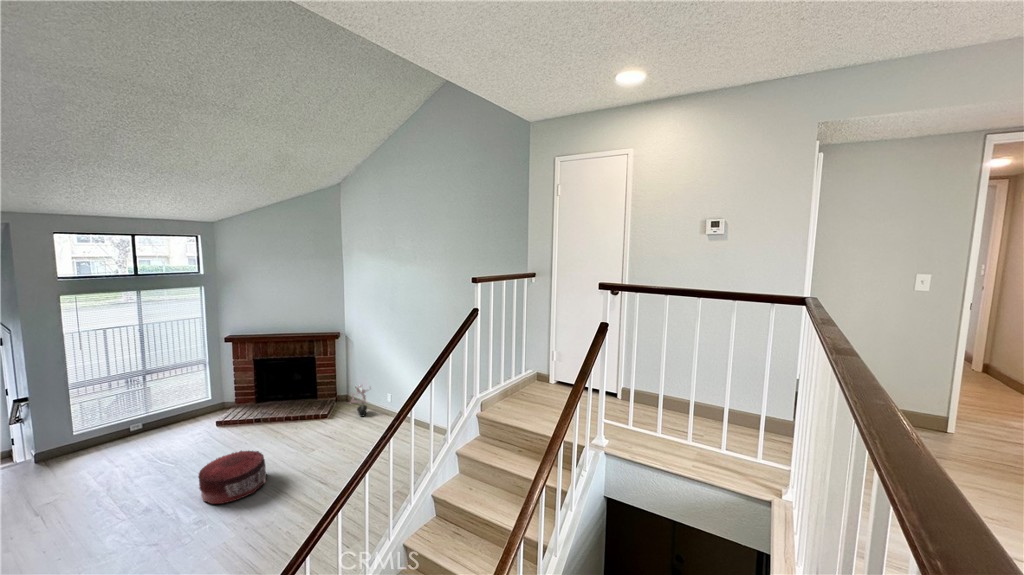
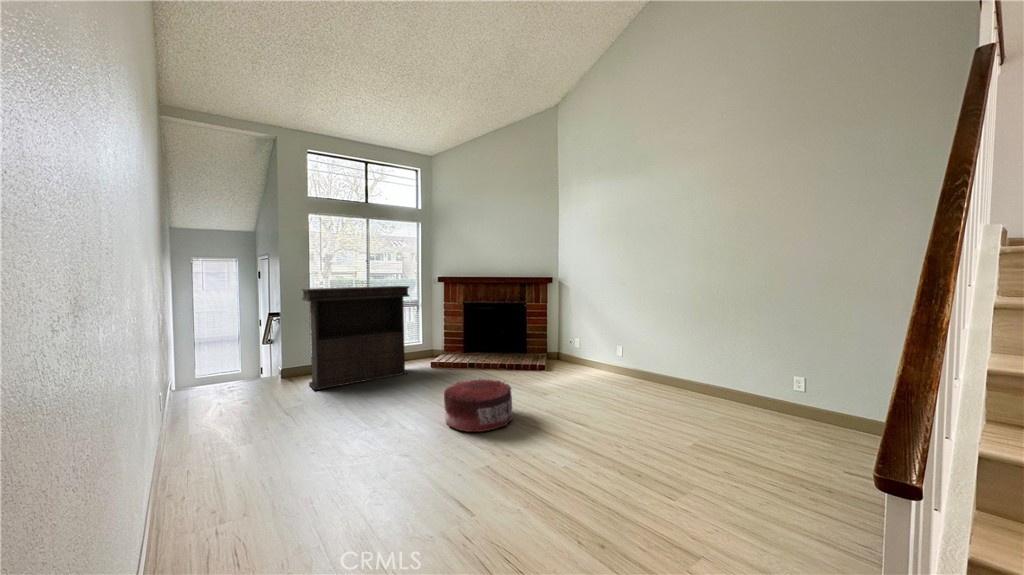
console table: none [53,354,188,473] -> present [302,286,409,390]
potted plant: present [350,385,371,417] -> none [567,333,600,372]

